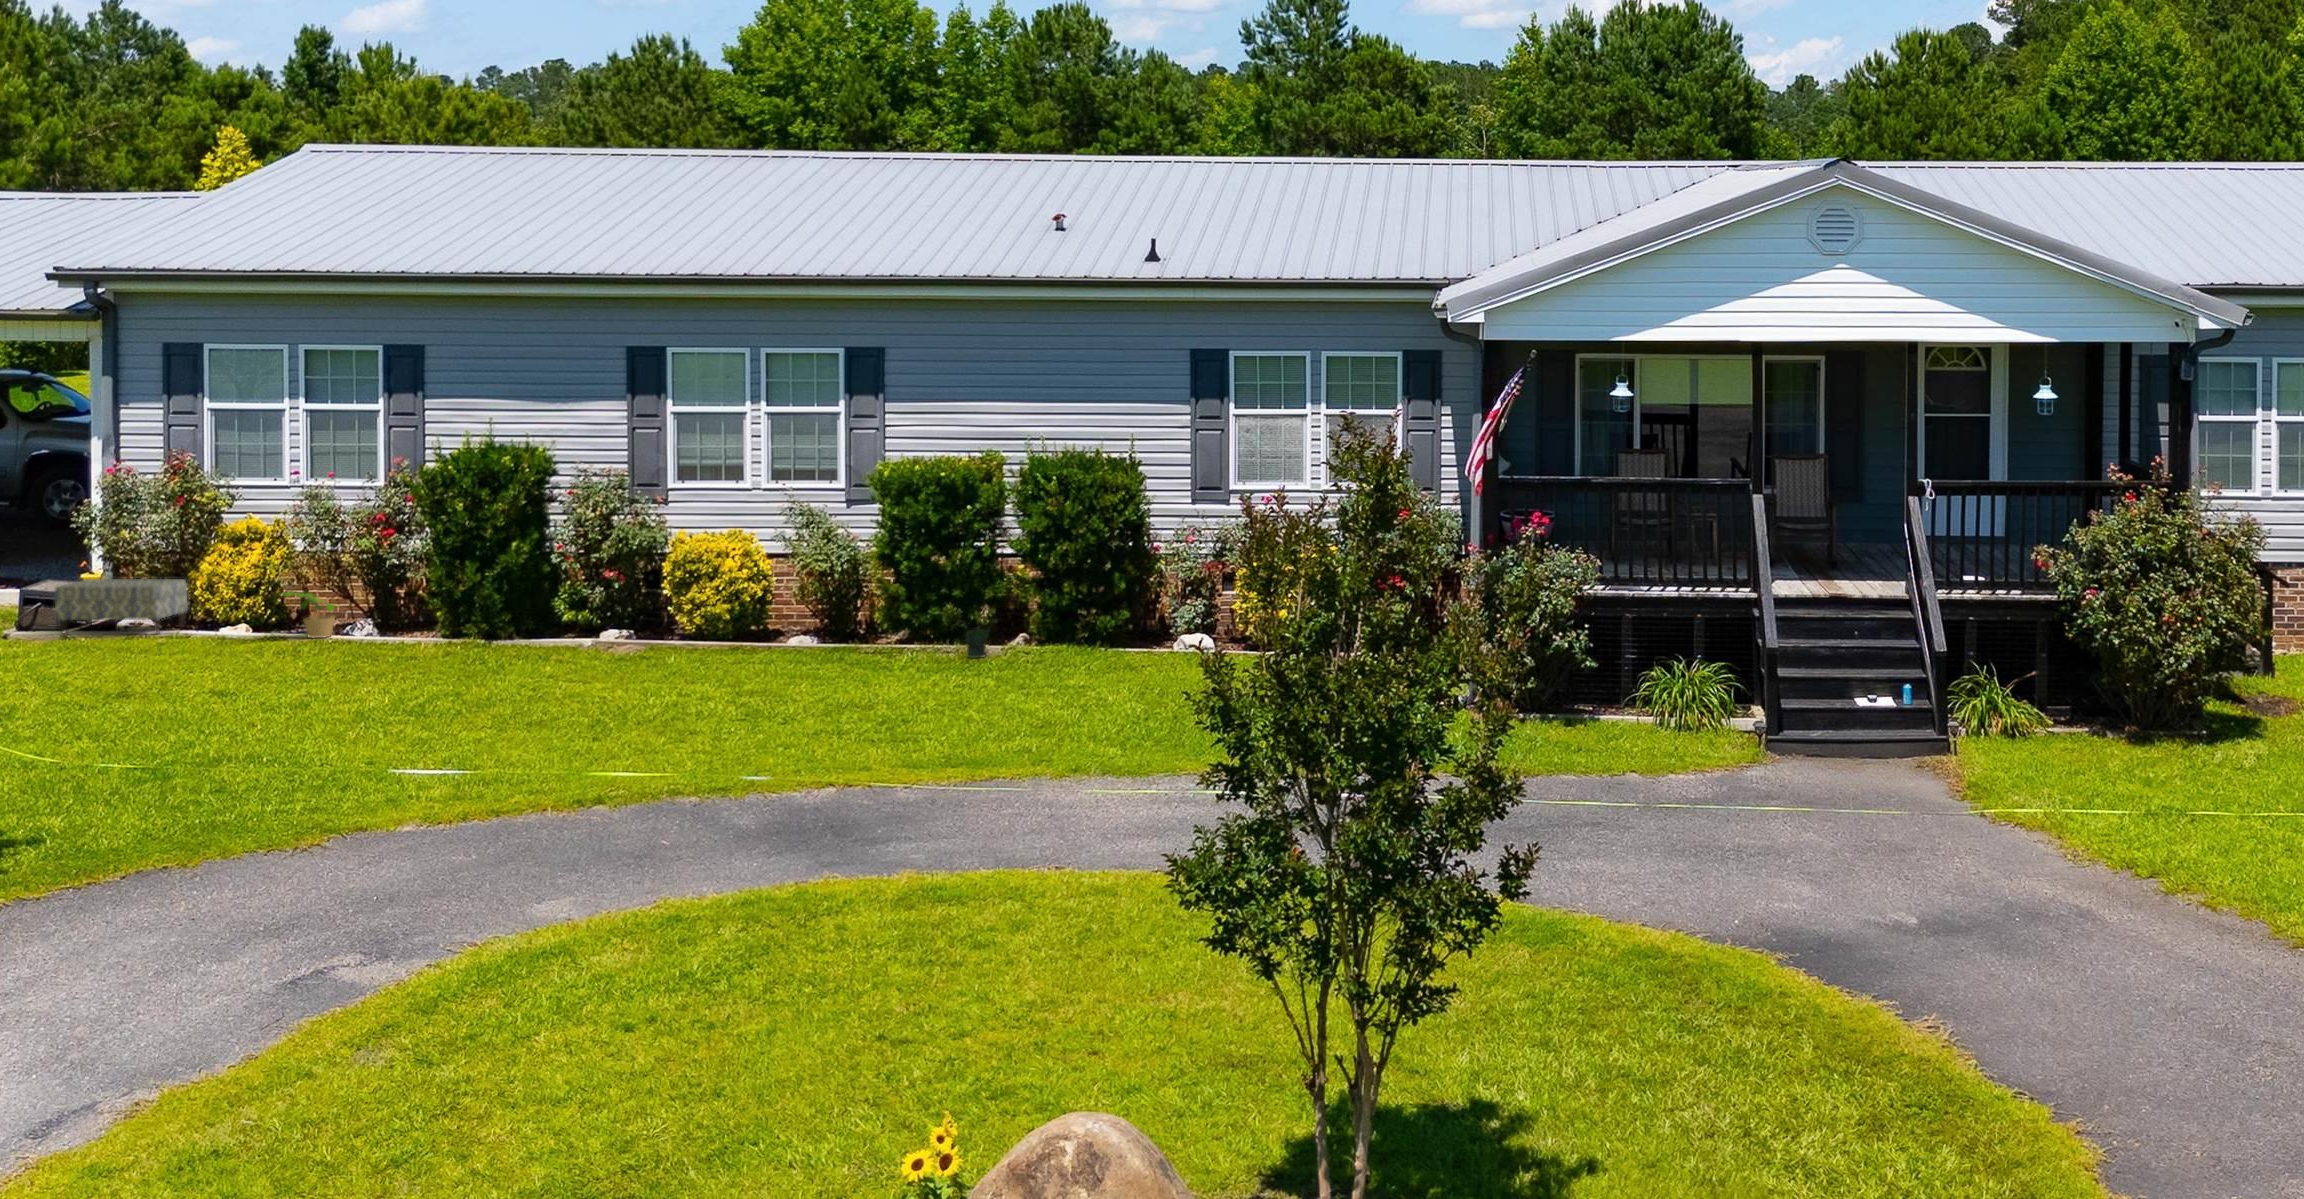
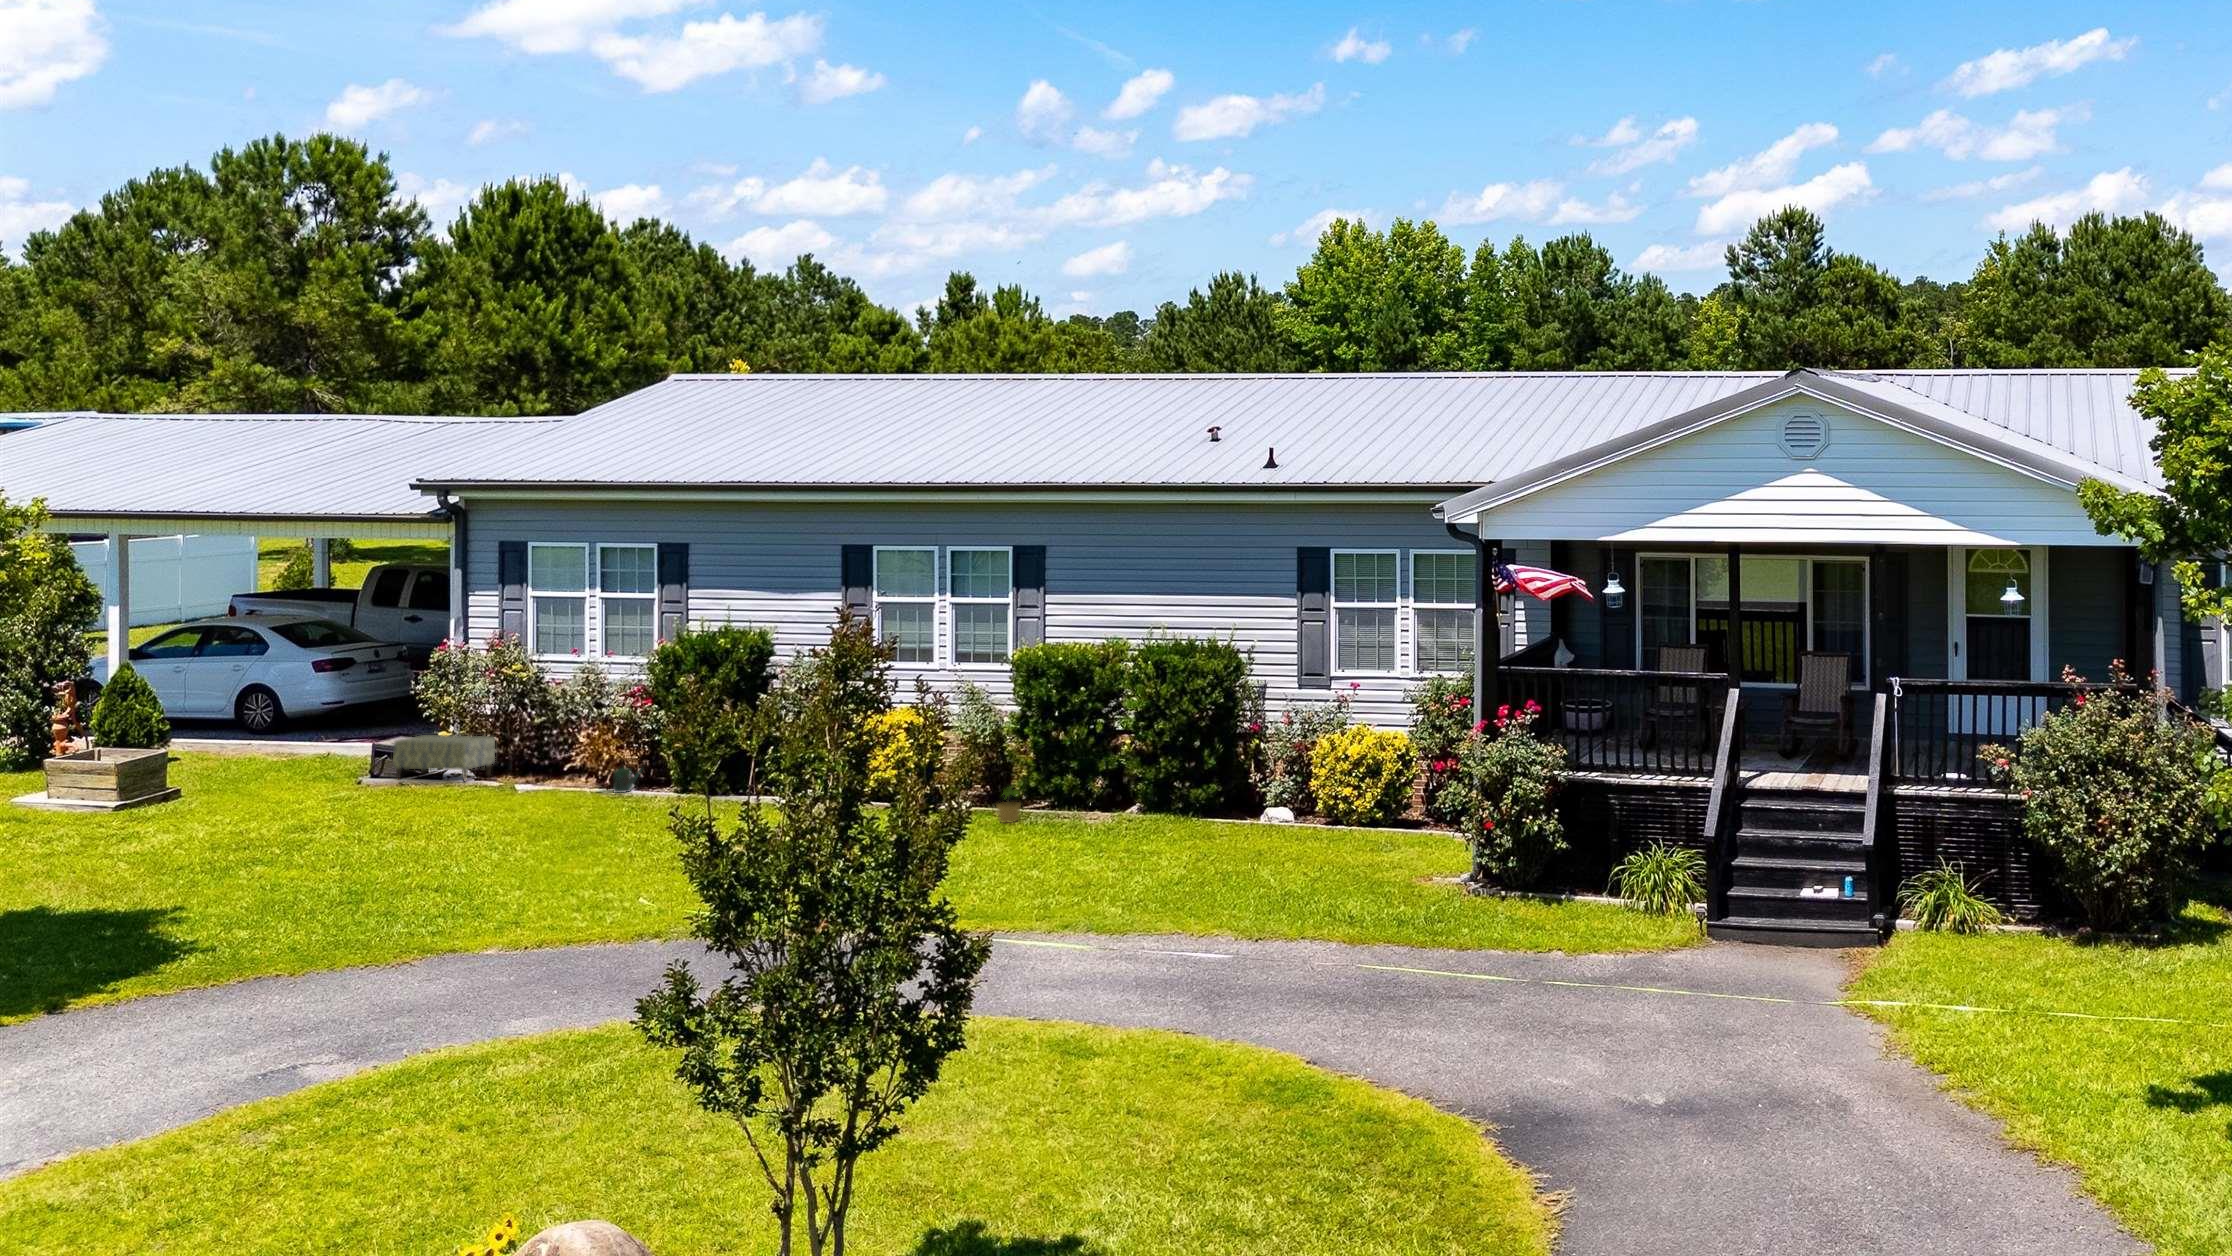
potted plant: present [277,591,335,638] -> present [997,783,1021,823]
watering can: present [965,623,993,658] -> present [613,765,644,793]

